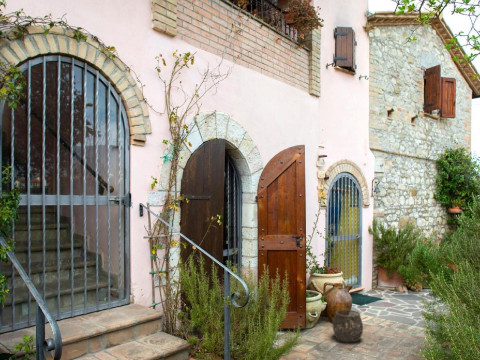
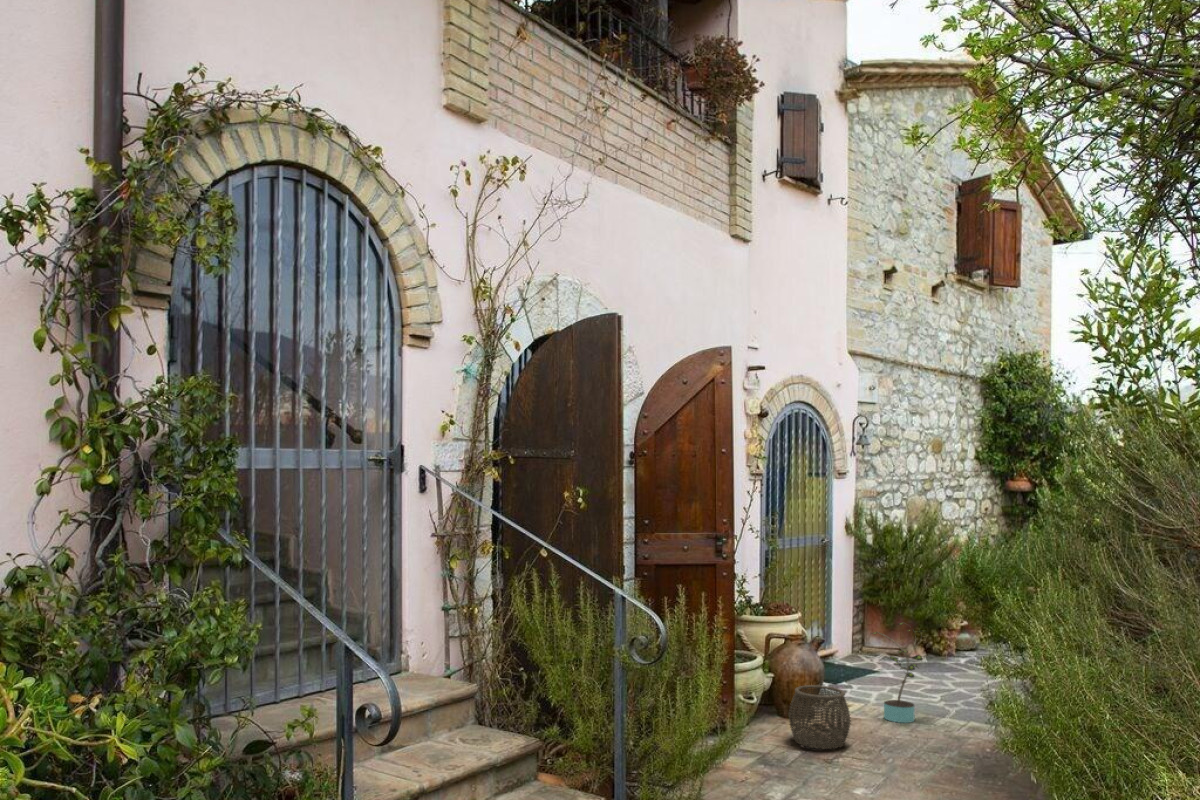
potted plant: none [376,278,404,328] -> present [872,623,926,723]

